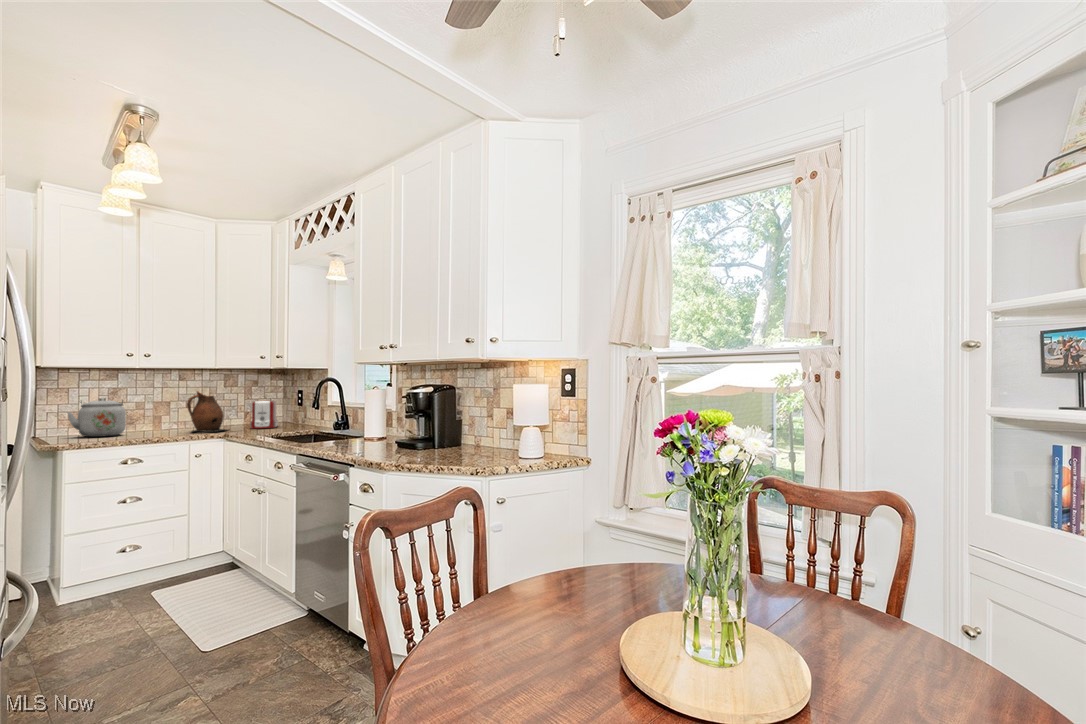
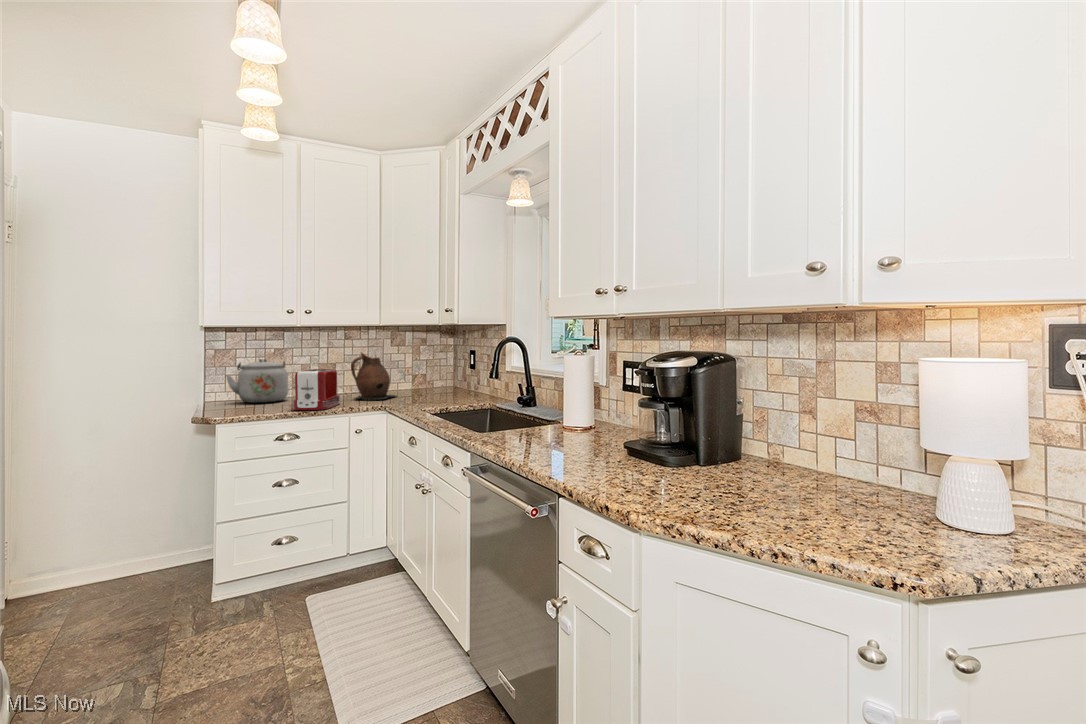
toaster: present [250,401,278,429] -> present [293,369,340,410]

